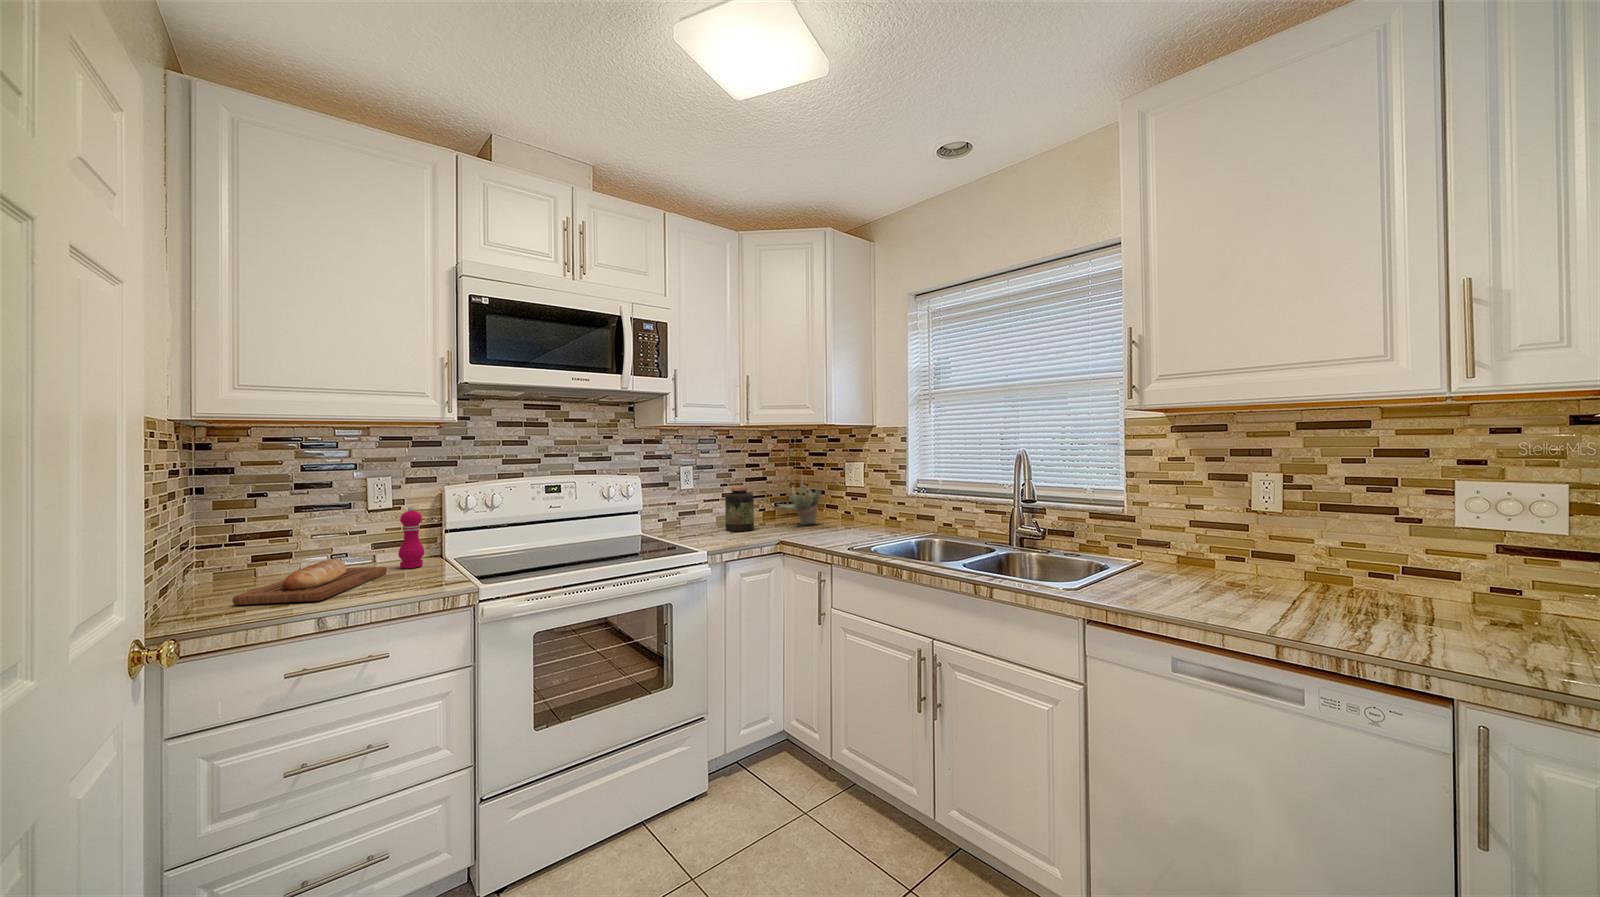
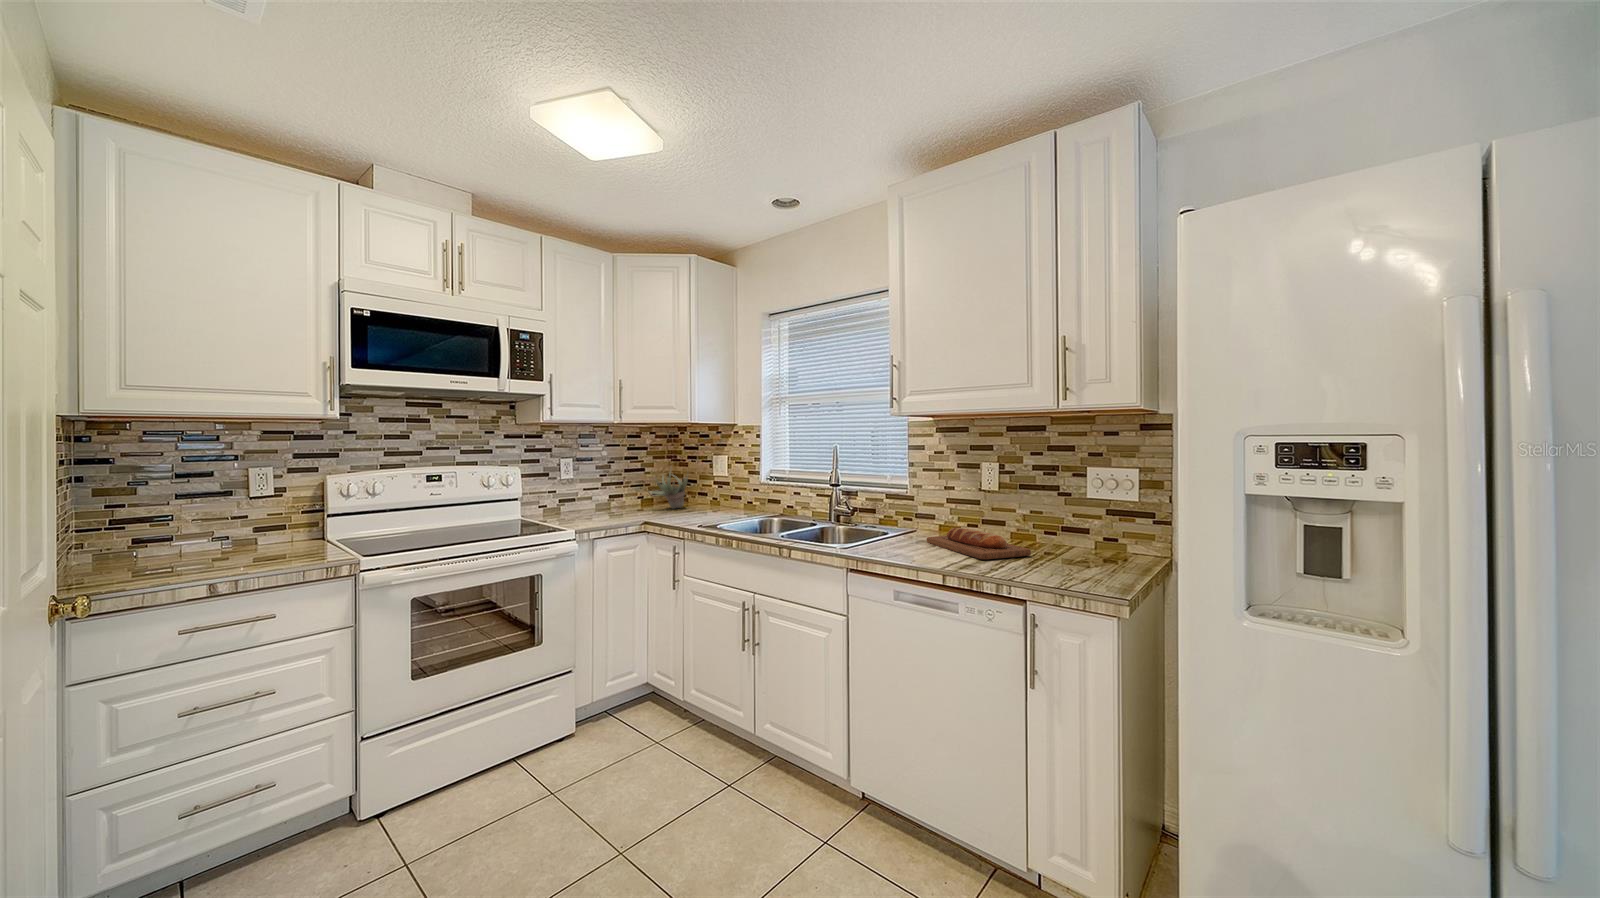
jar: present [725,486,754,531] -> none [600,476,626,514]
pepper mill: present [398,506,424,568] -> none [283,493,308,548]
bread loaf: present [232,559,387,605] -> present [927,528,1031,559]

